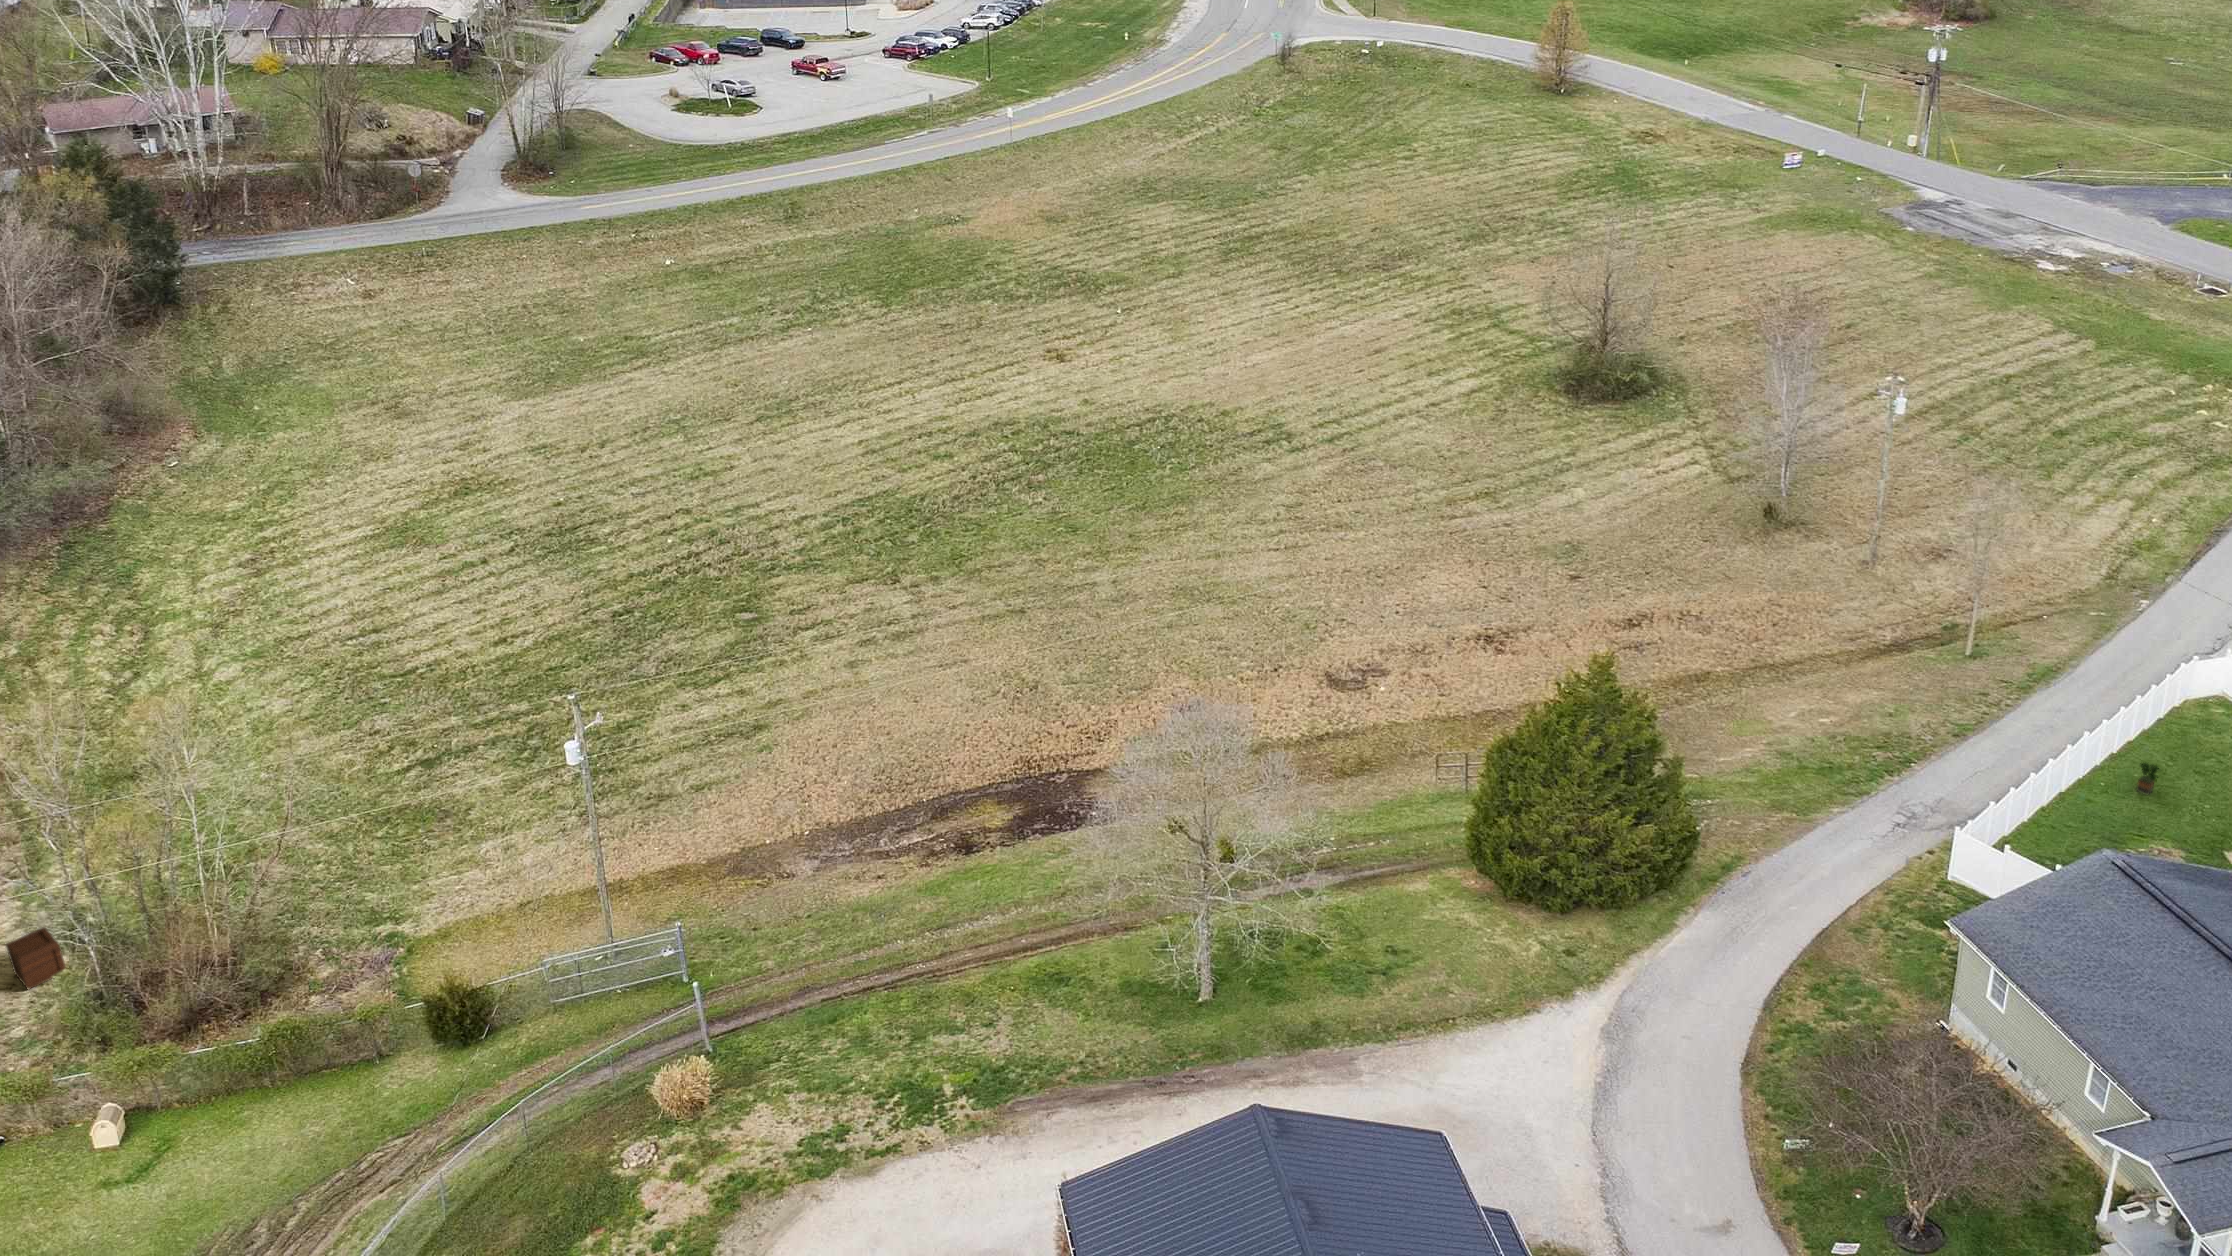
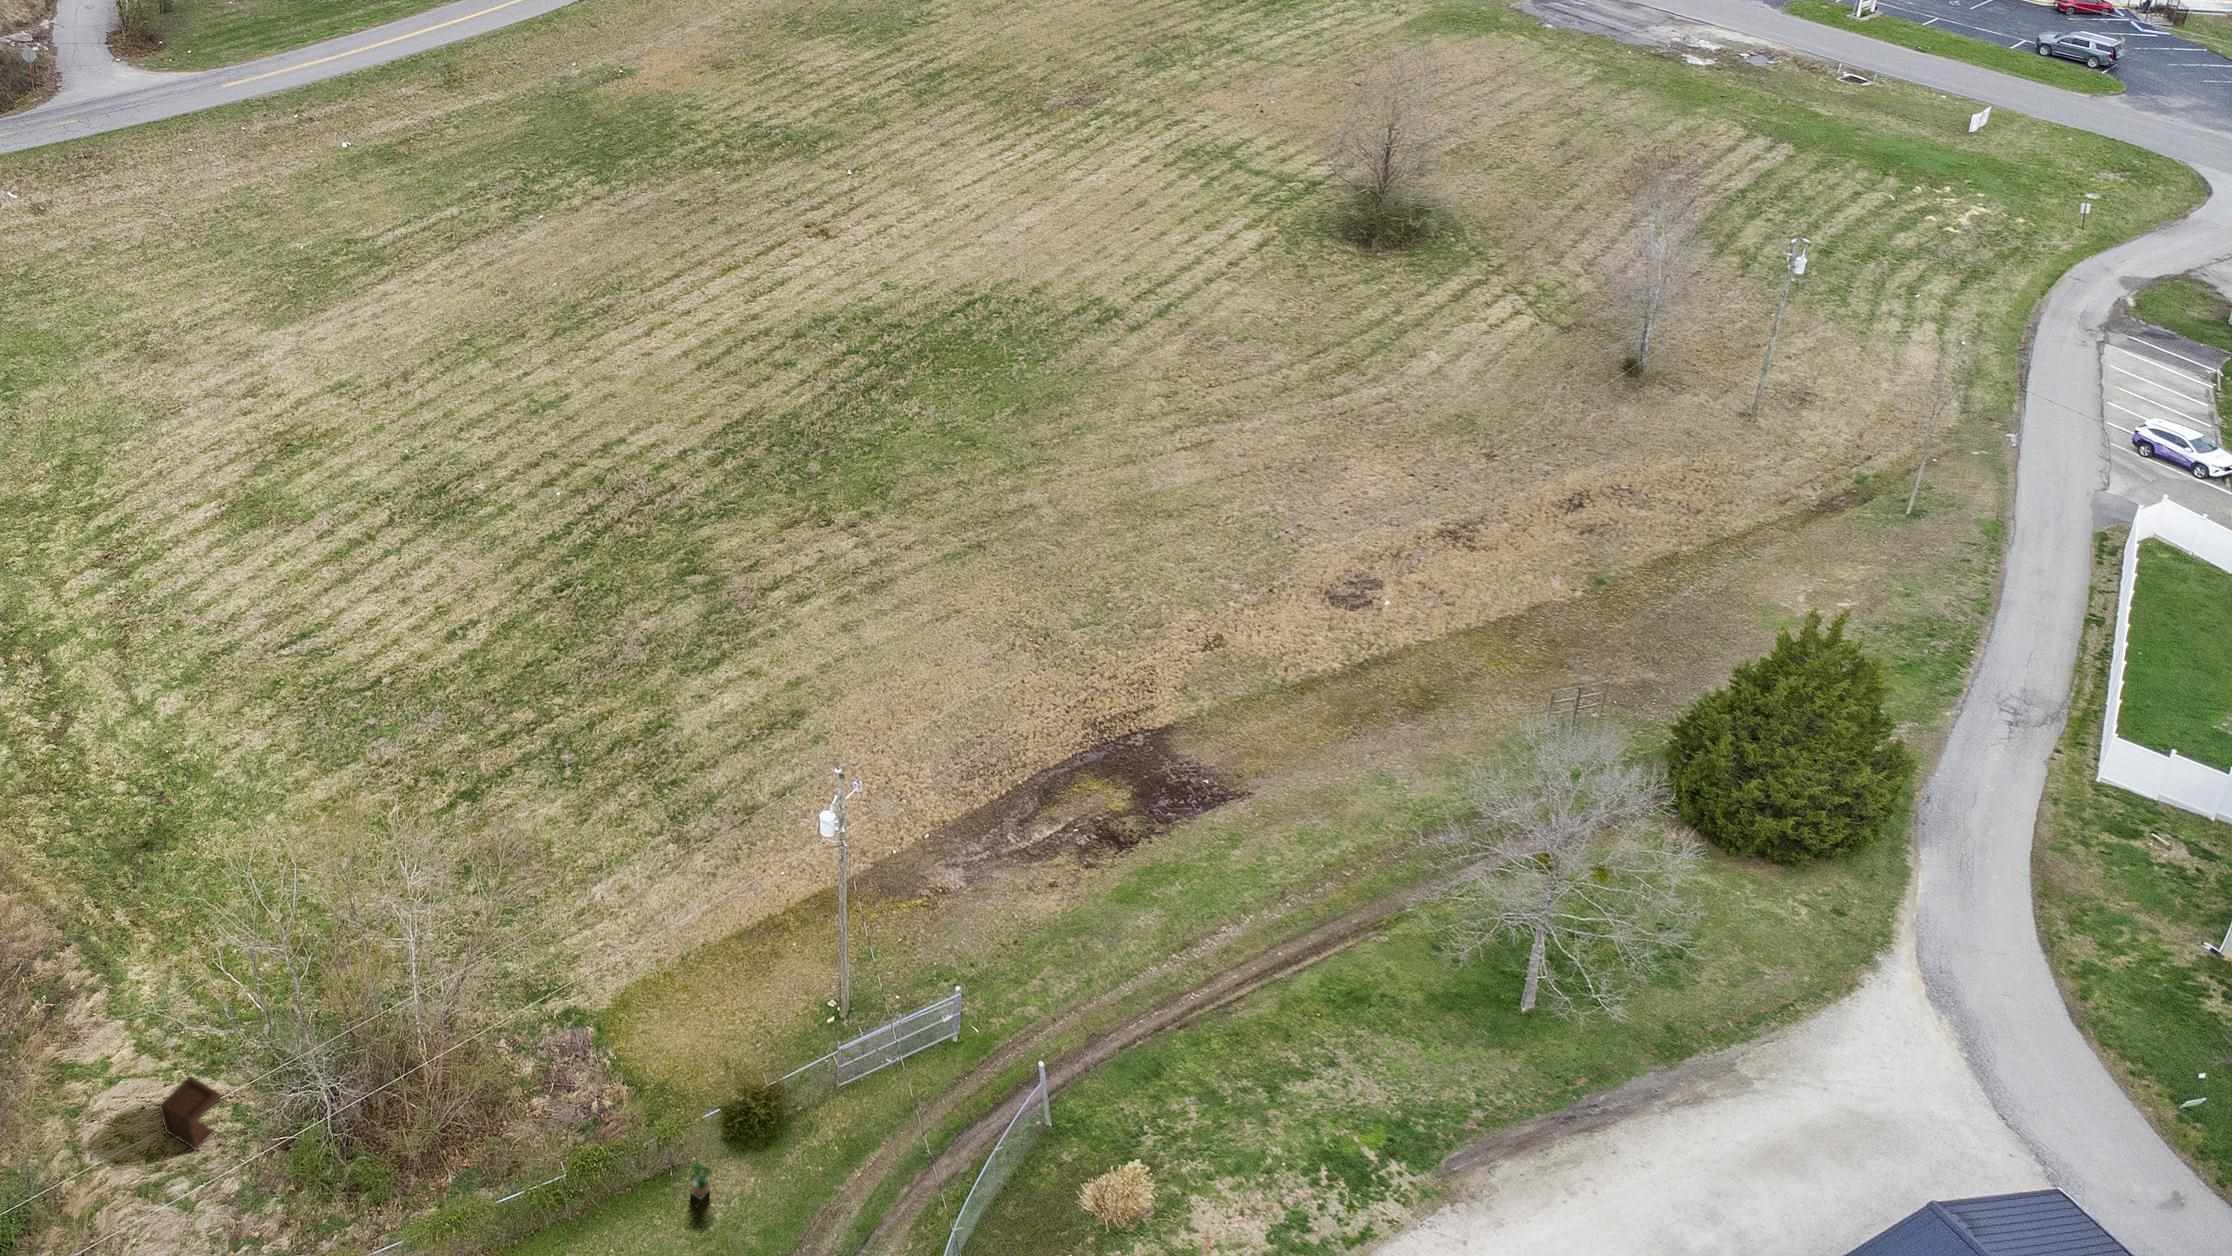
potted tree: present [2137,763,2160,795] -> present [690,1162,712,1200]

